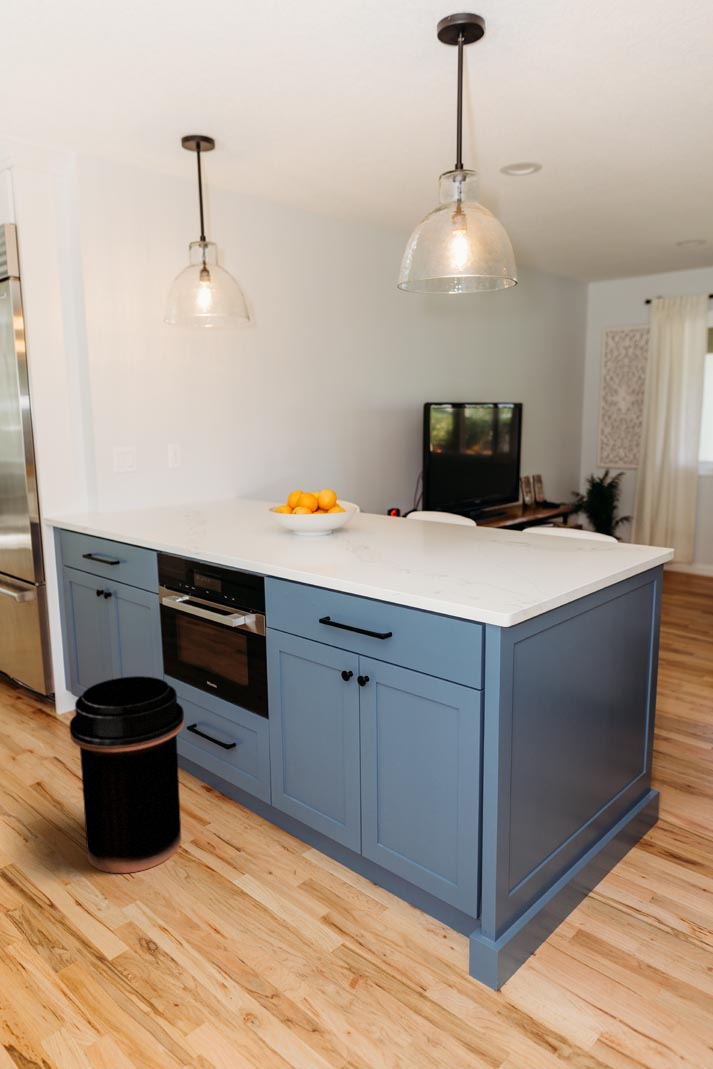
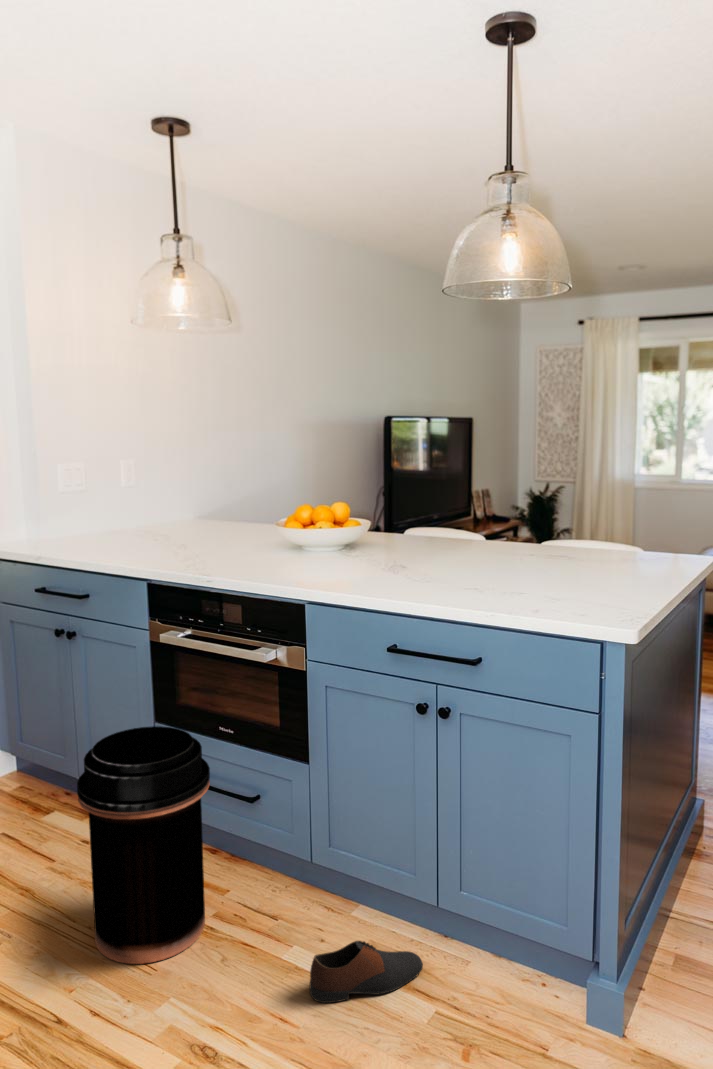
shoe: none [240,875,346,925] -> present [310,941,423,1003]

